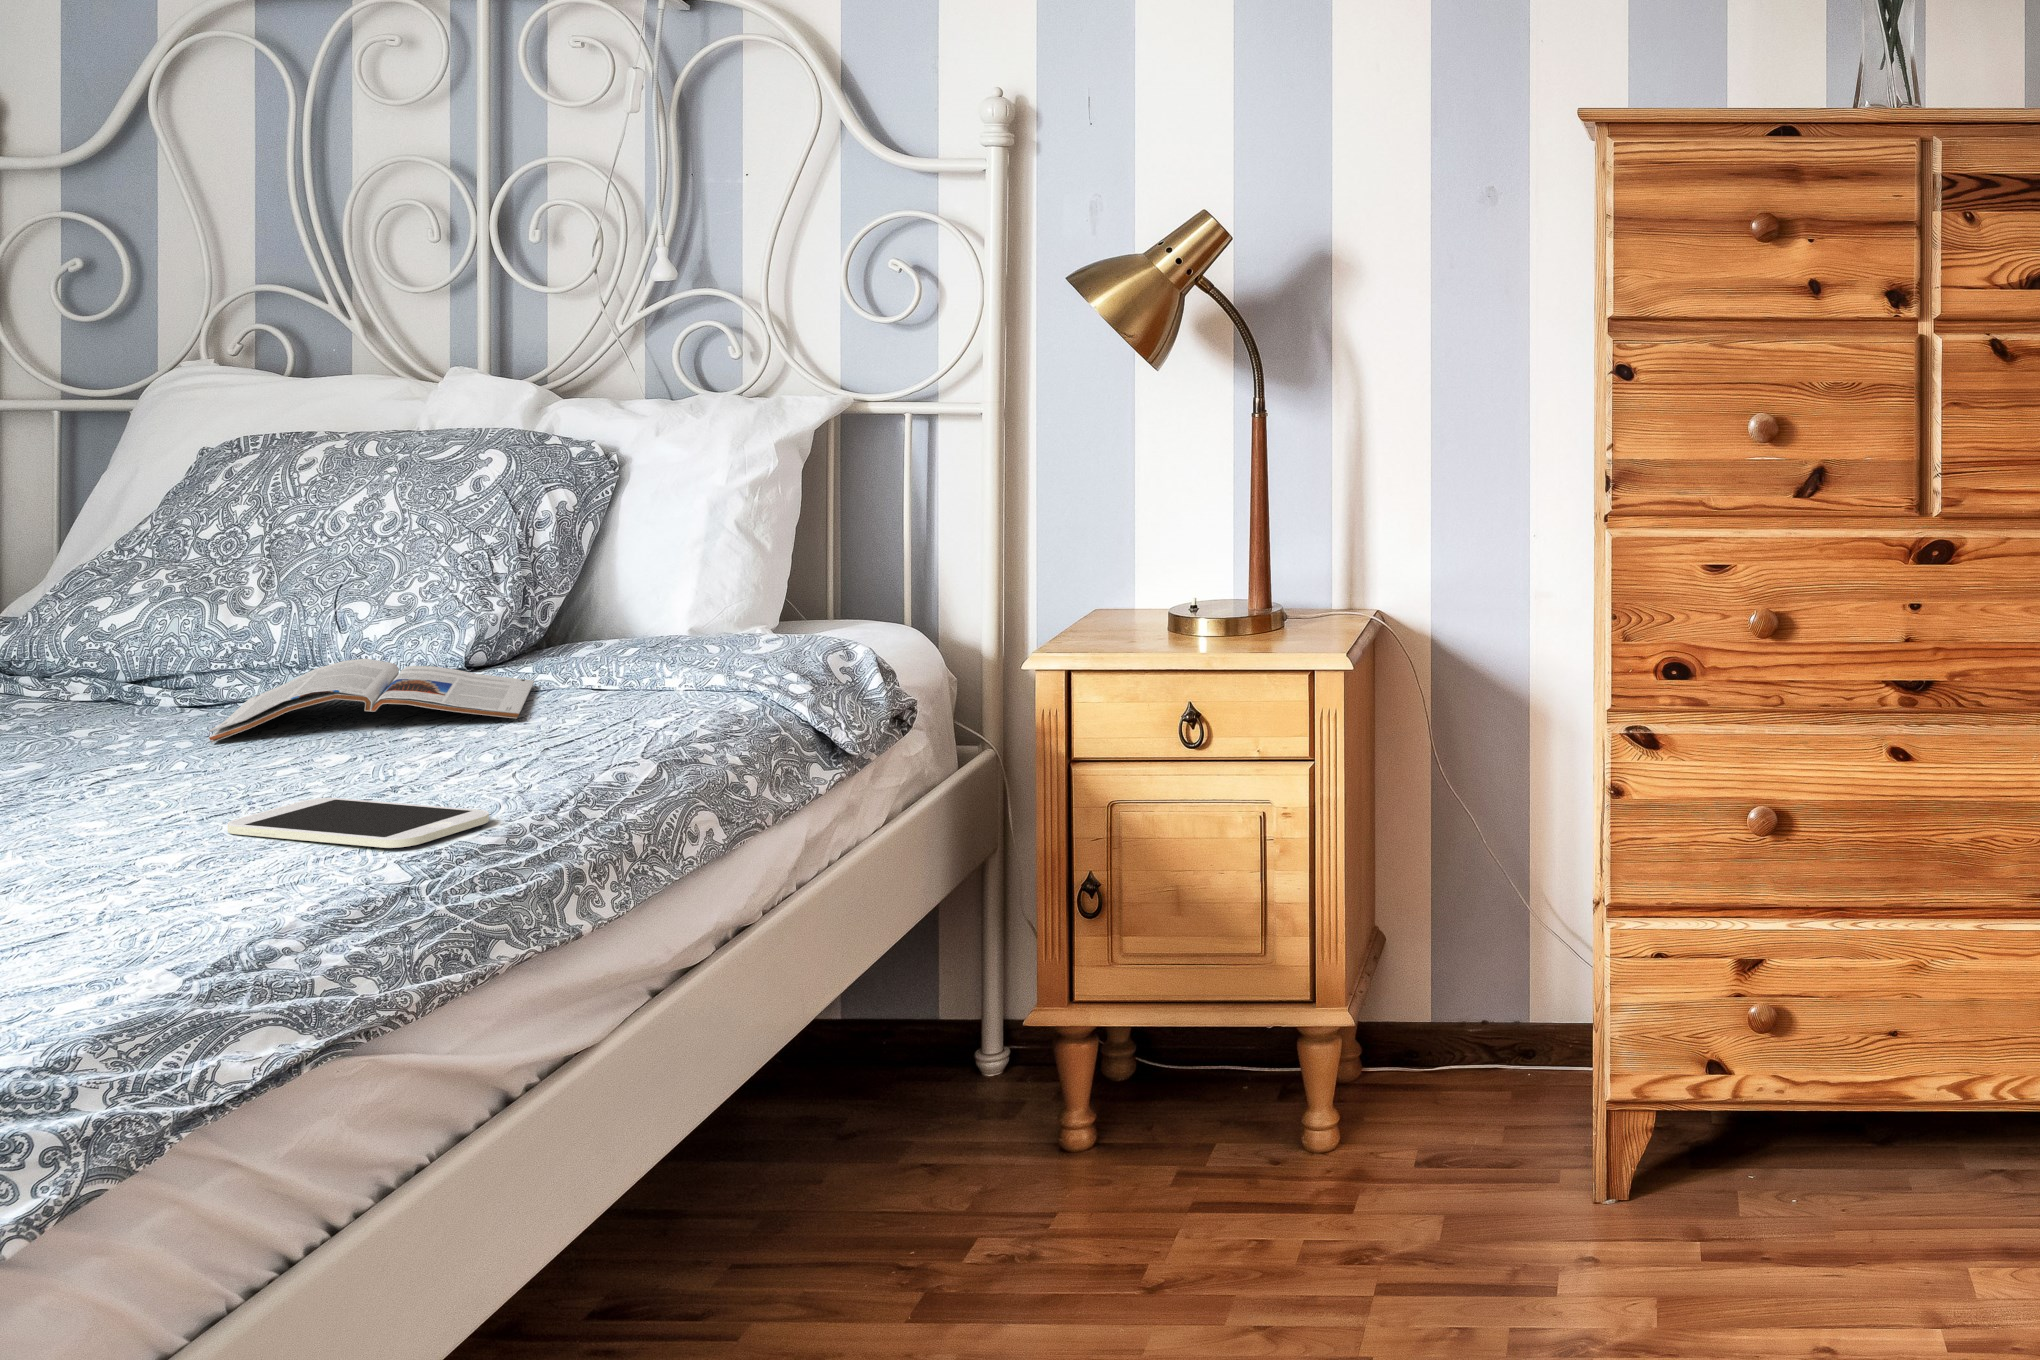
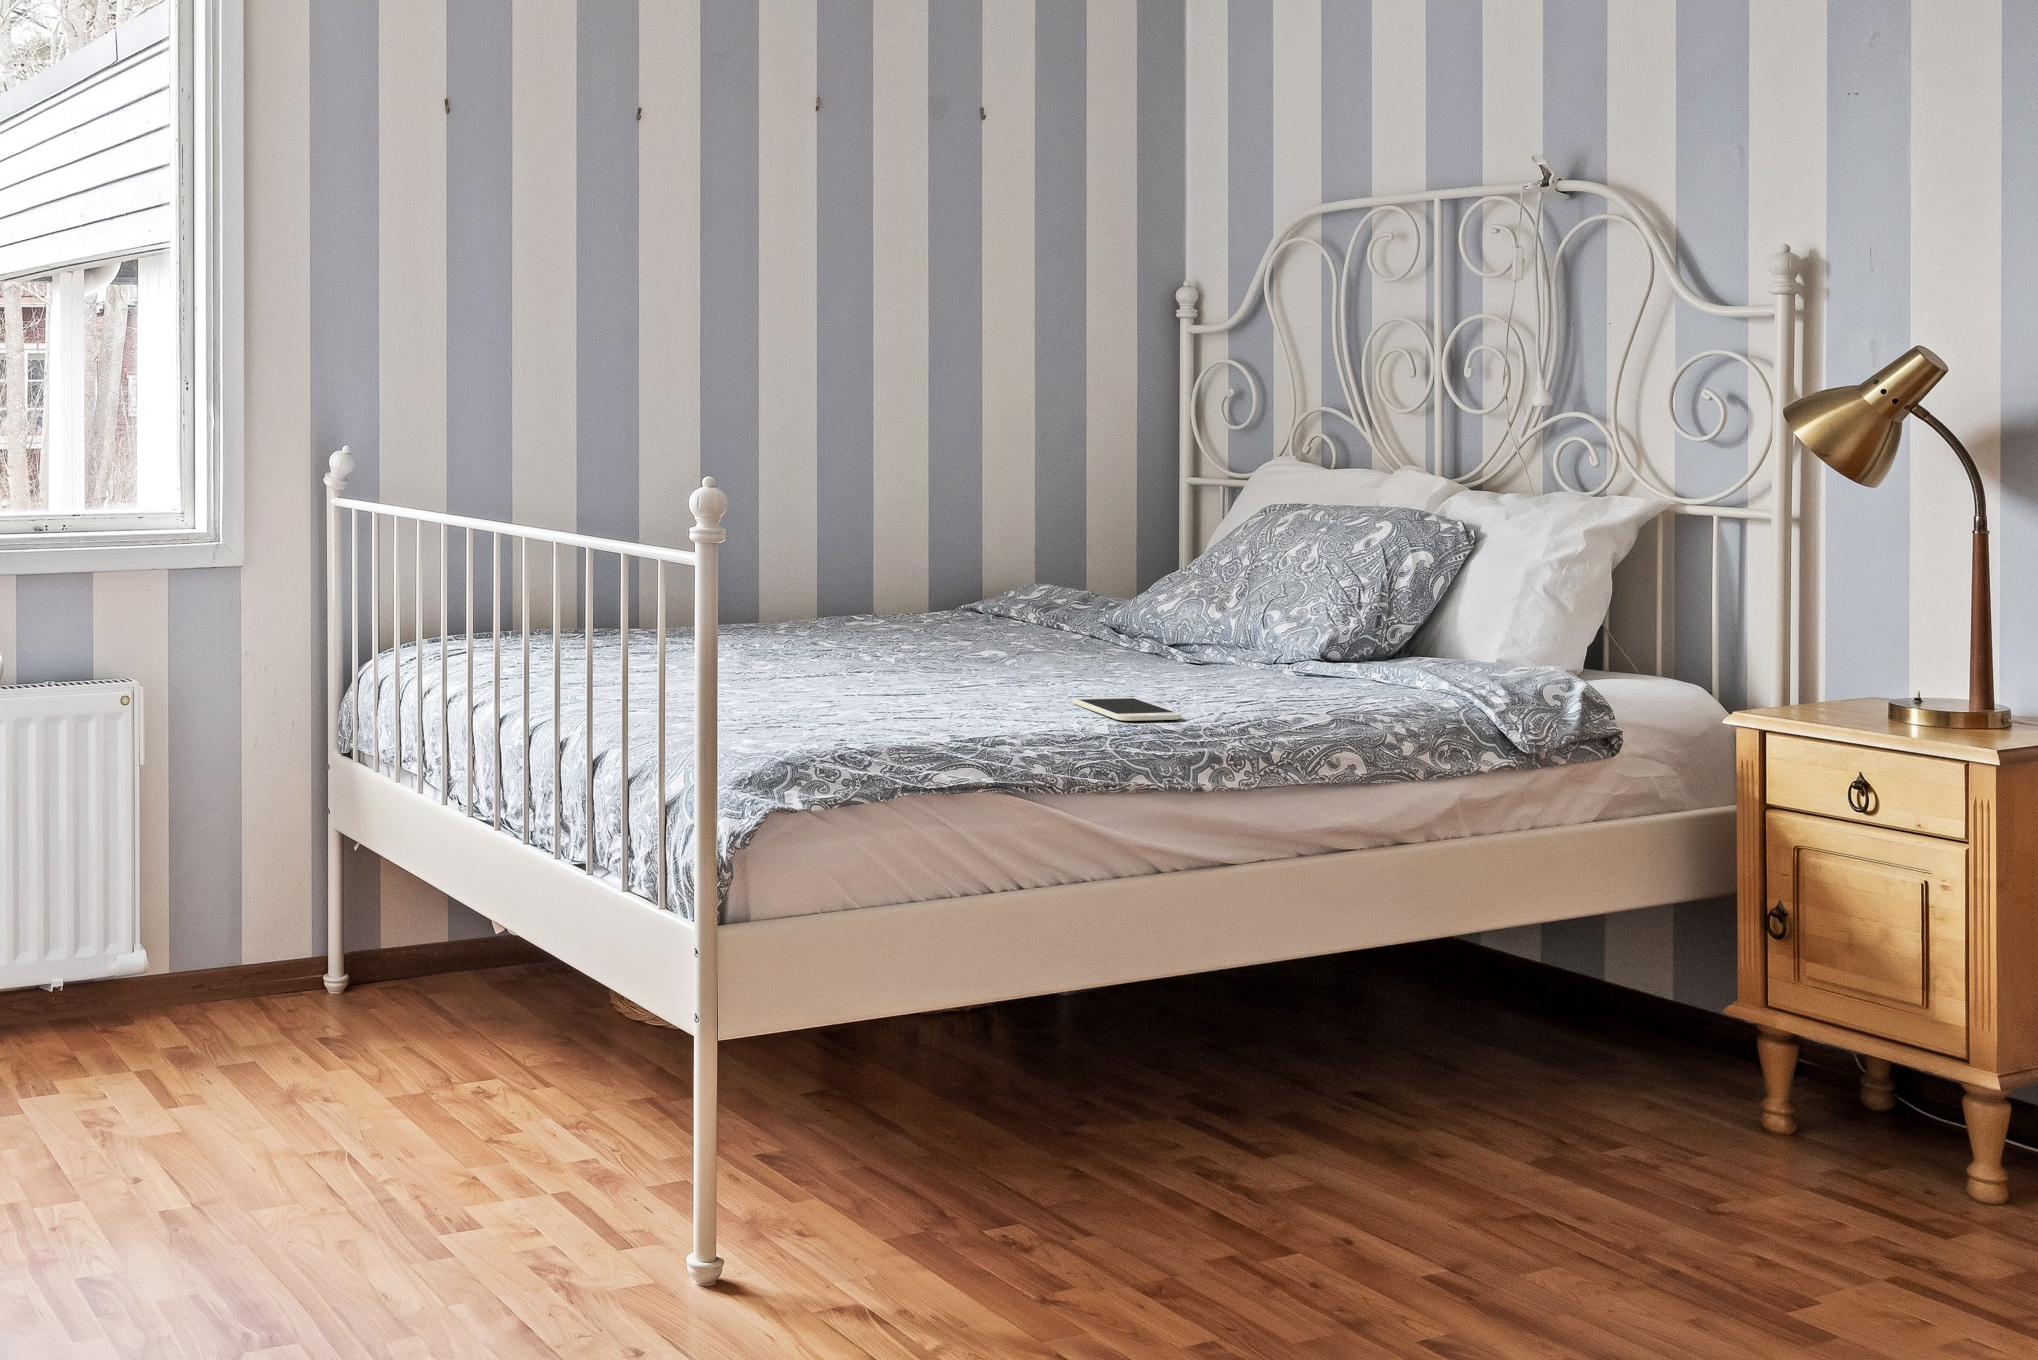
magazine: present [209,659,534,743] -> none [1139,640,1347,684]

